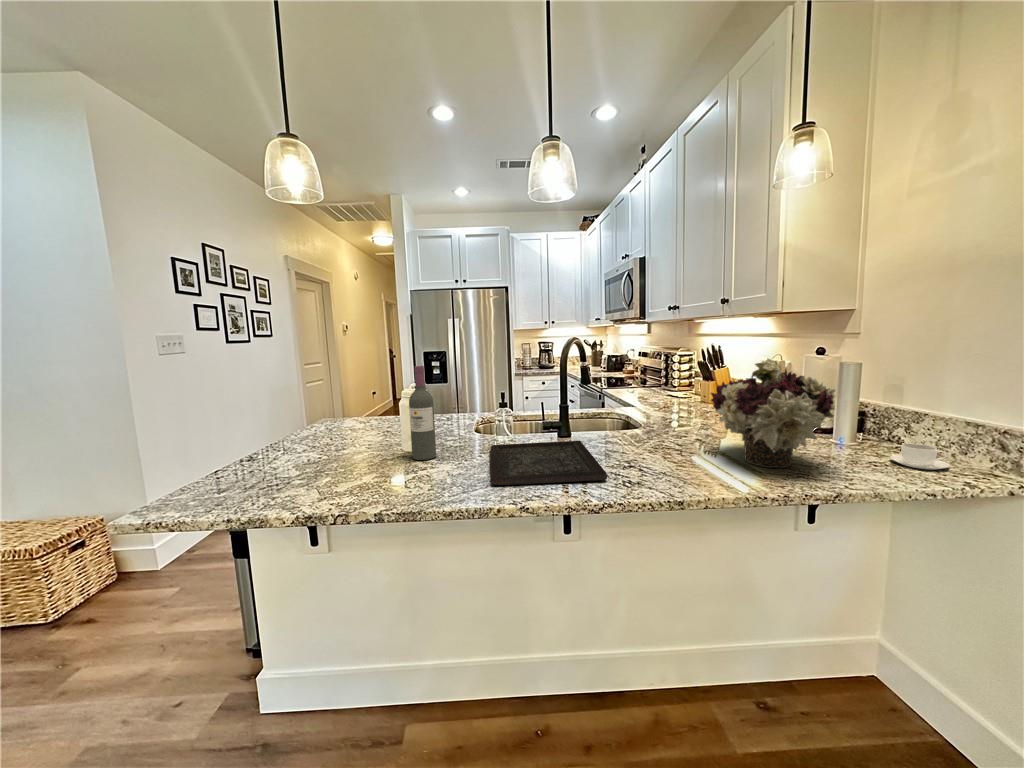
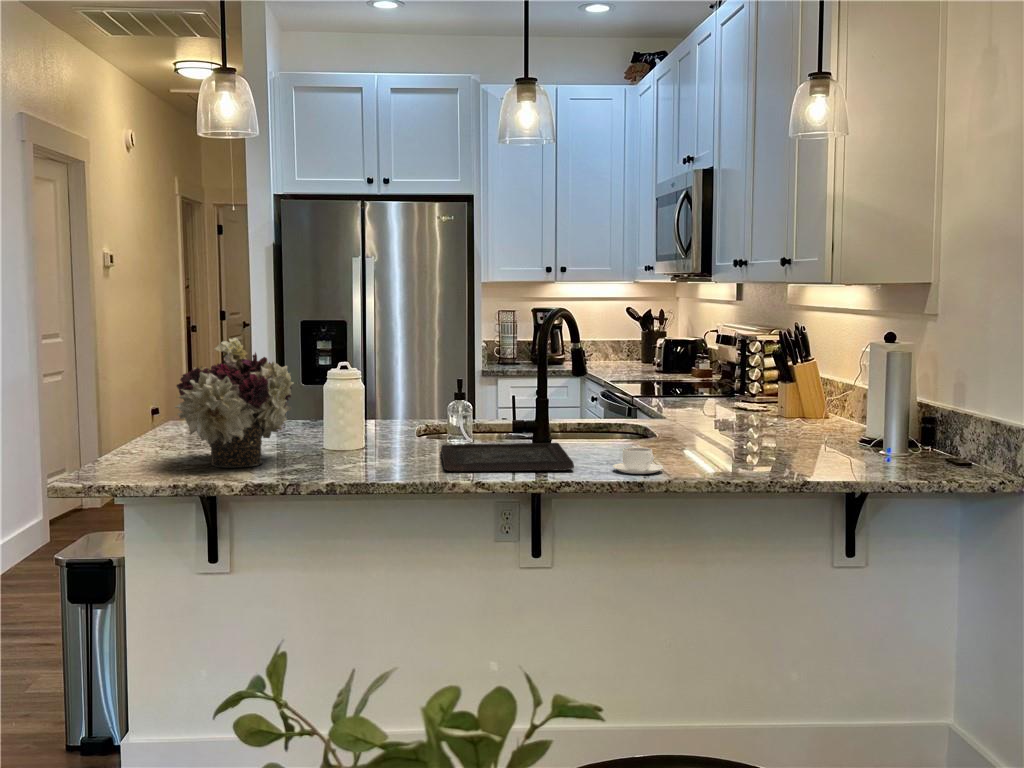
flower arrangement: present [711,358,836,468] -> present [175,338,294,468]
wine bottle: present [409,366,436,460] -> none [341,338,372,456]
coffee cup: present [890,443,950,470] -> present [613,447,663,474]

